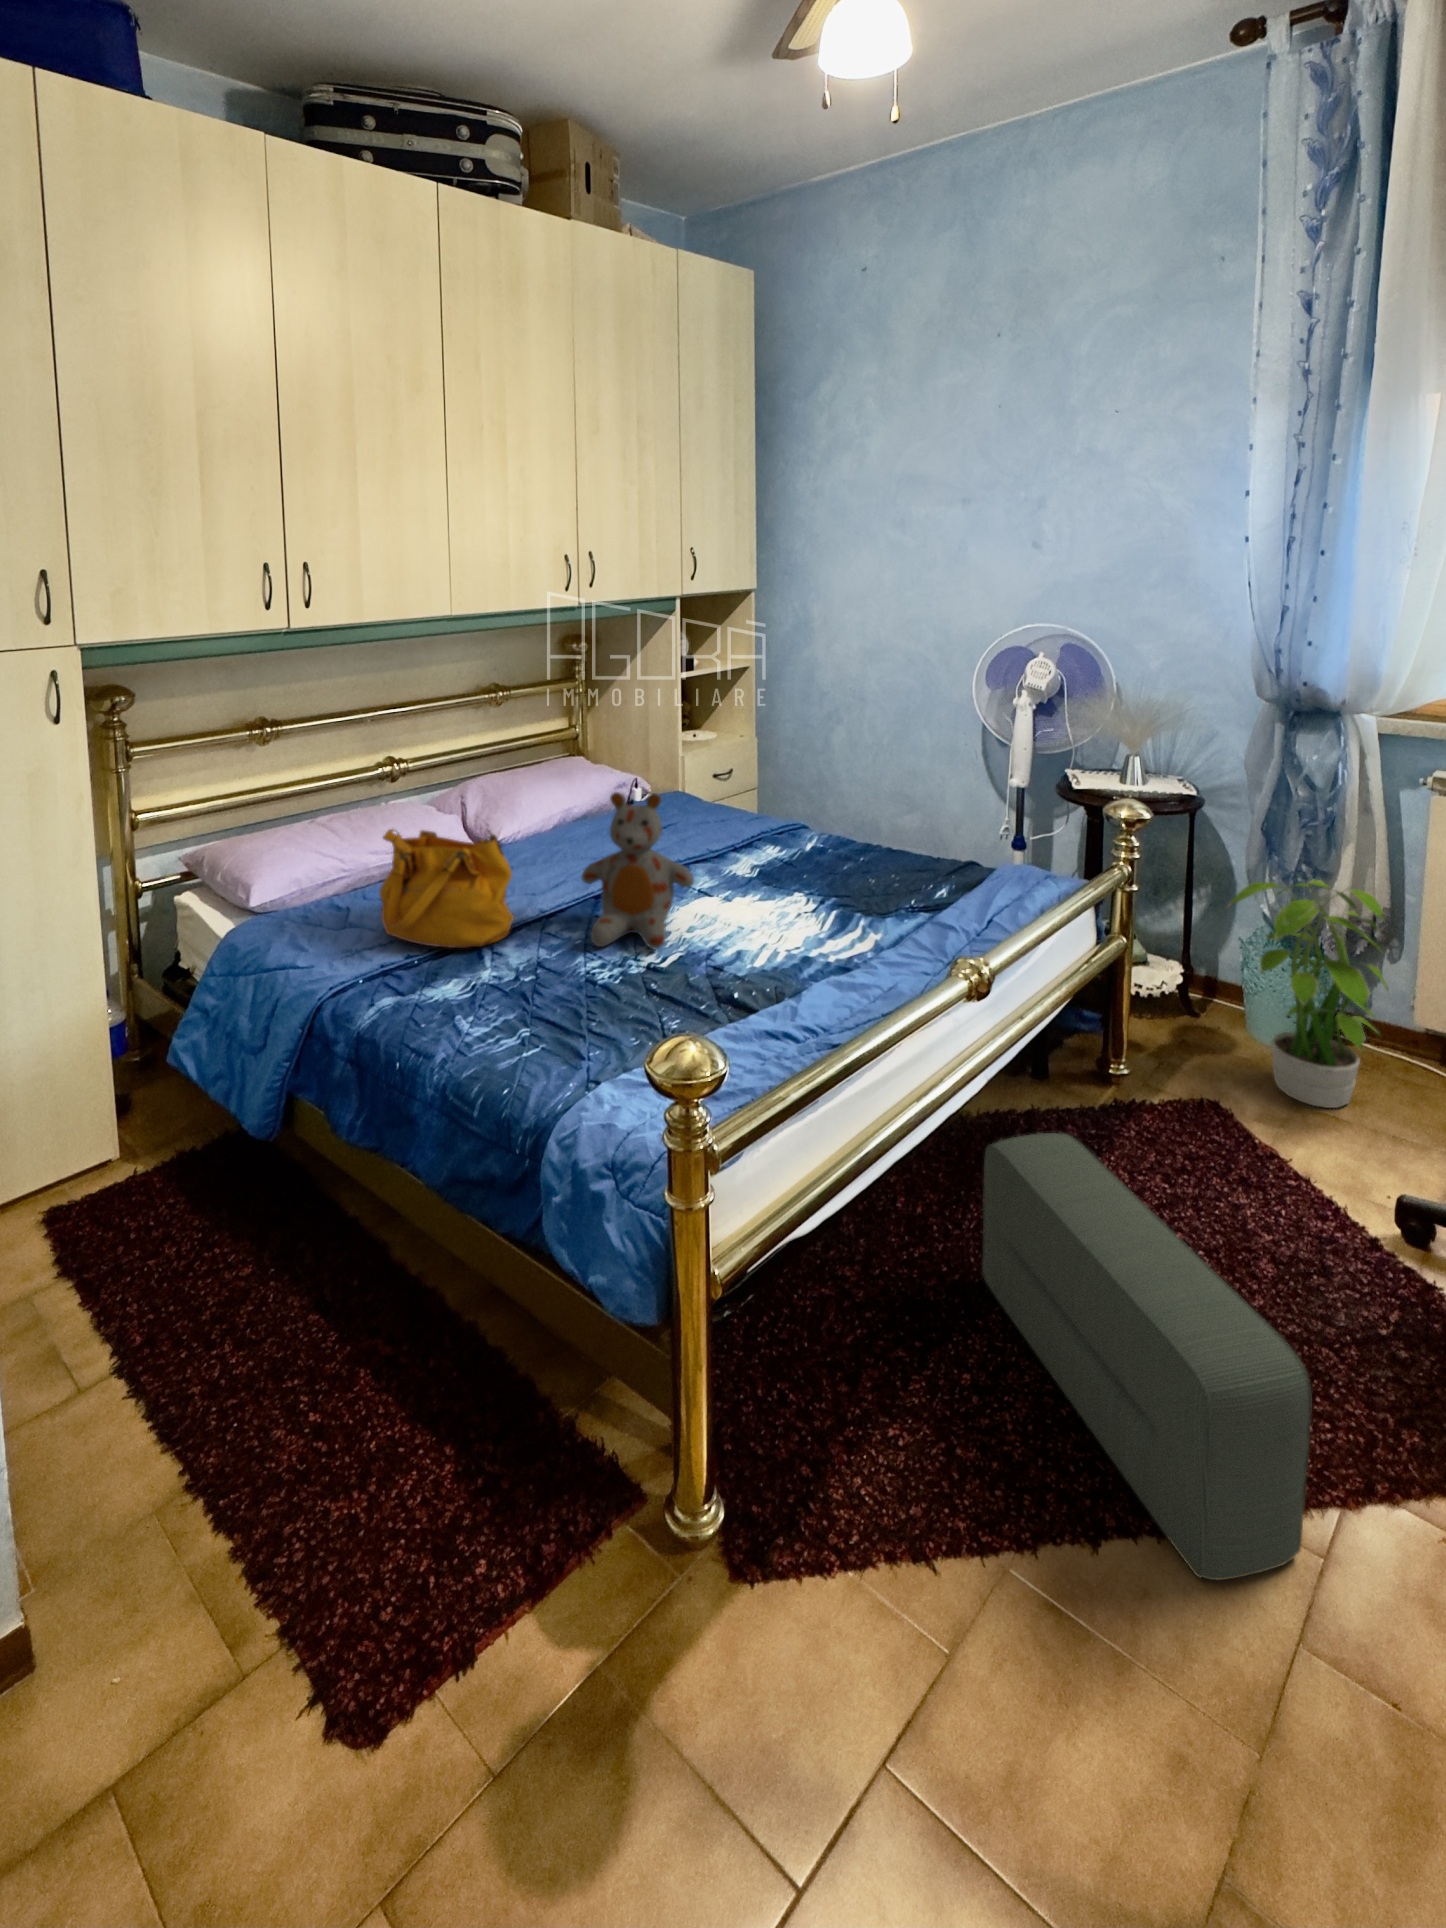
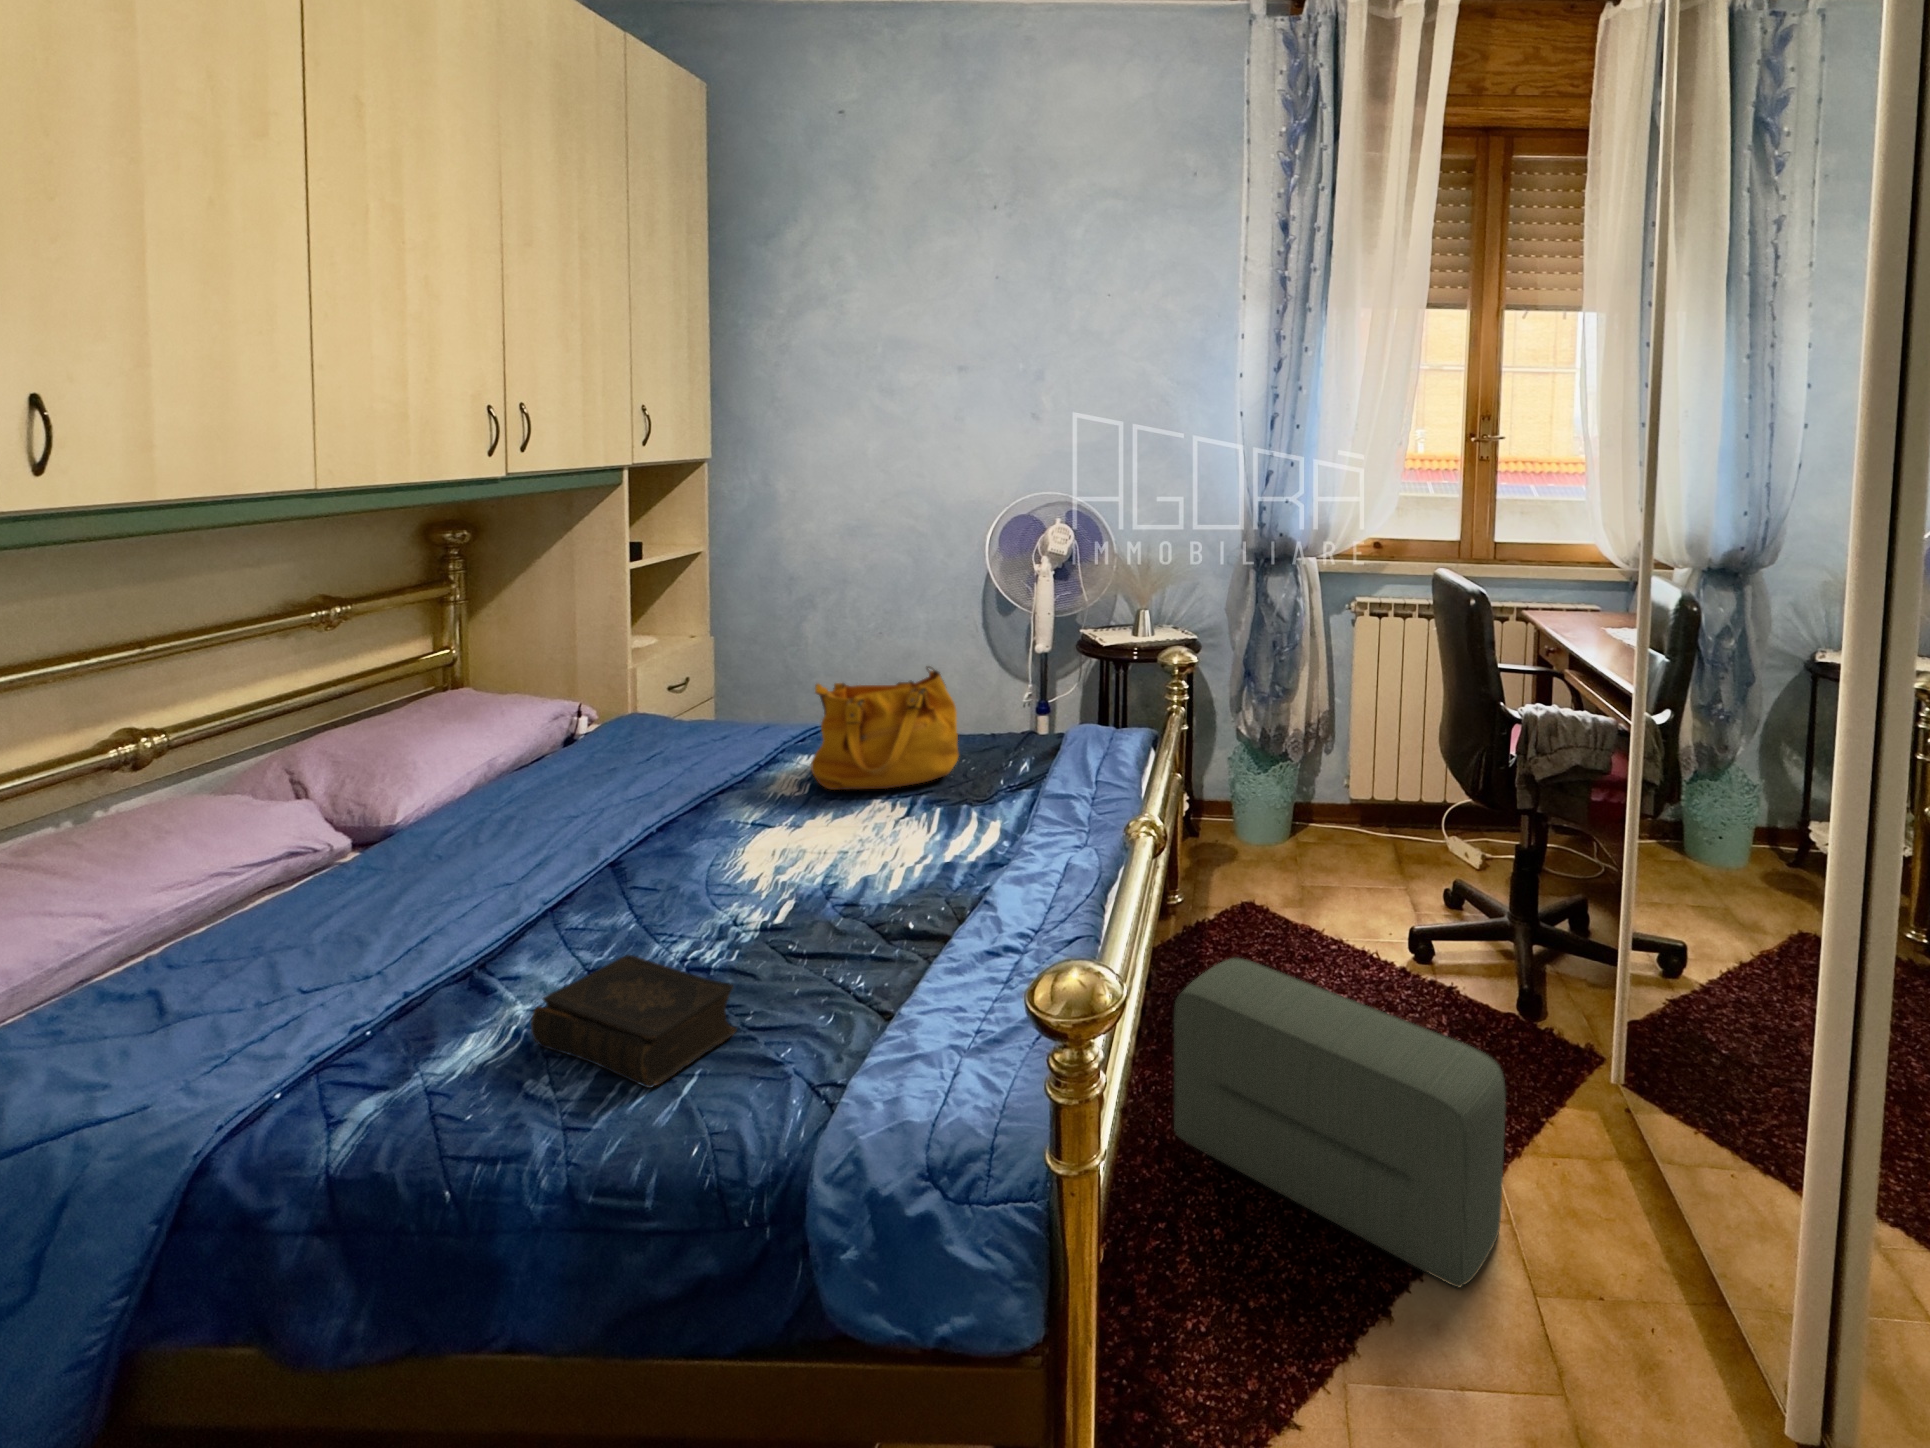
stuffed bear: present [582,792,694,950] -> none [623,703,792,925]
handbag: present [380,829,514,948] -> present [811,666,959,790]
potted plant: present [1228,880,1388,1108] -> none [1239,685,1357,881]
book: none [477,955,579,1044] -> present [531,955,737,1088]

